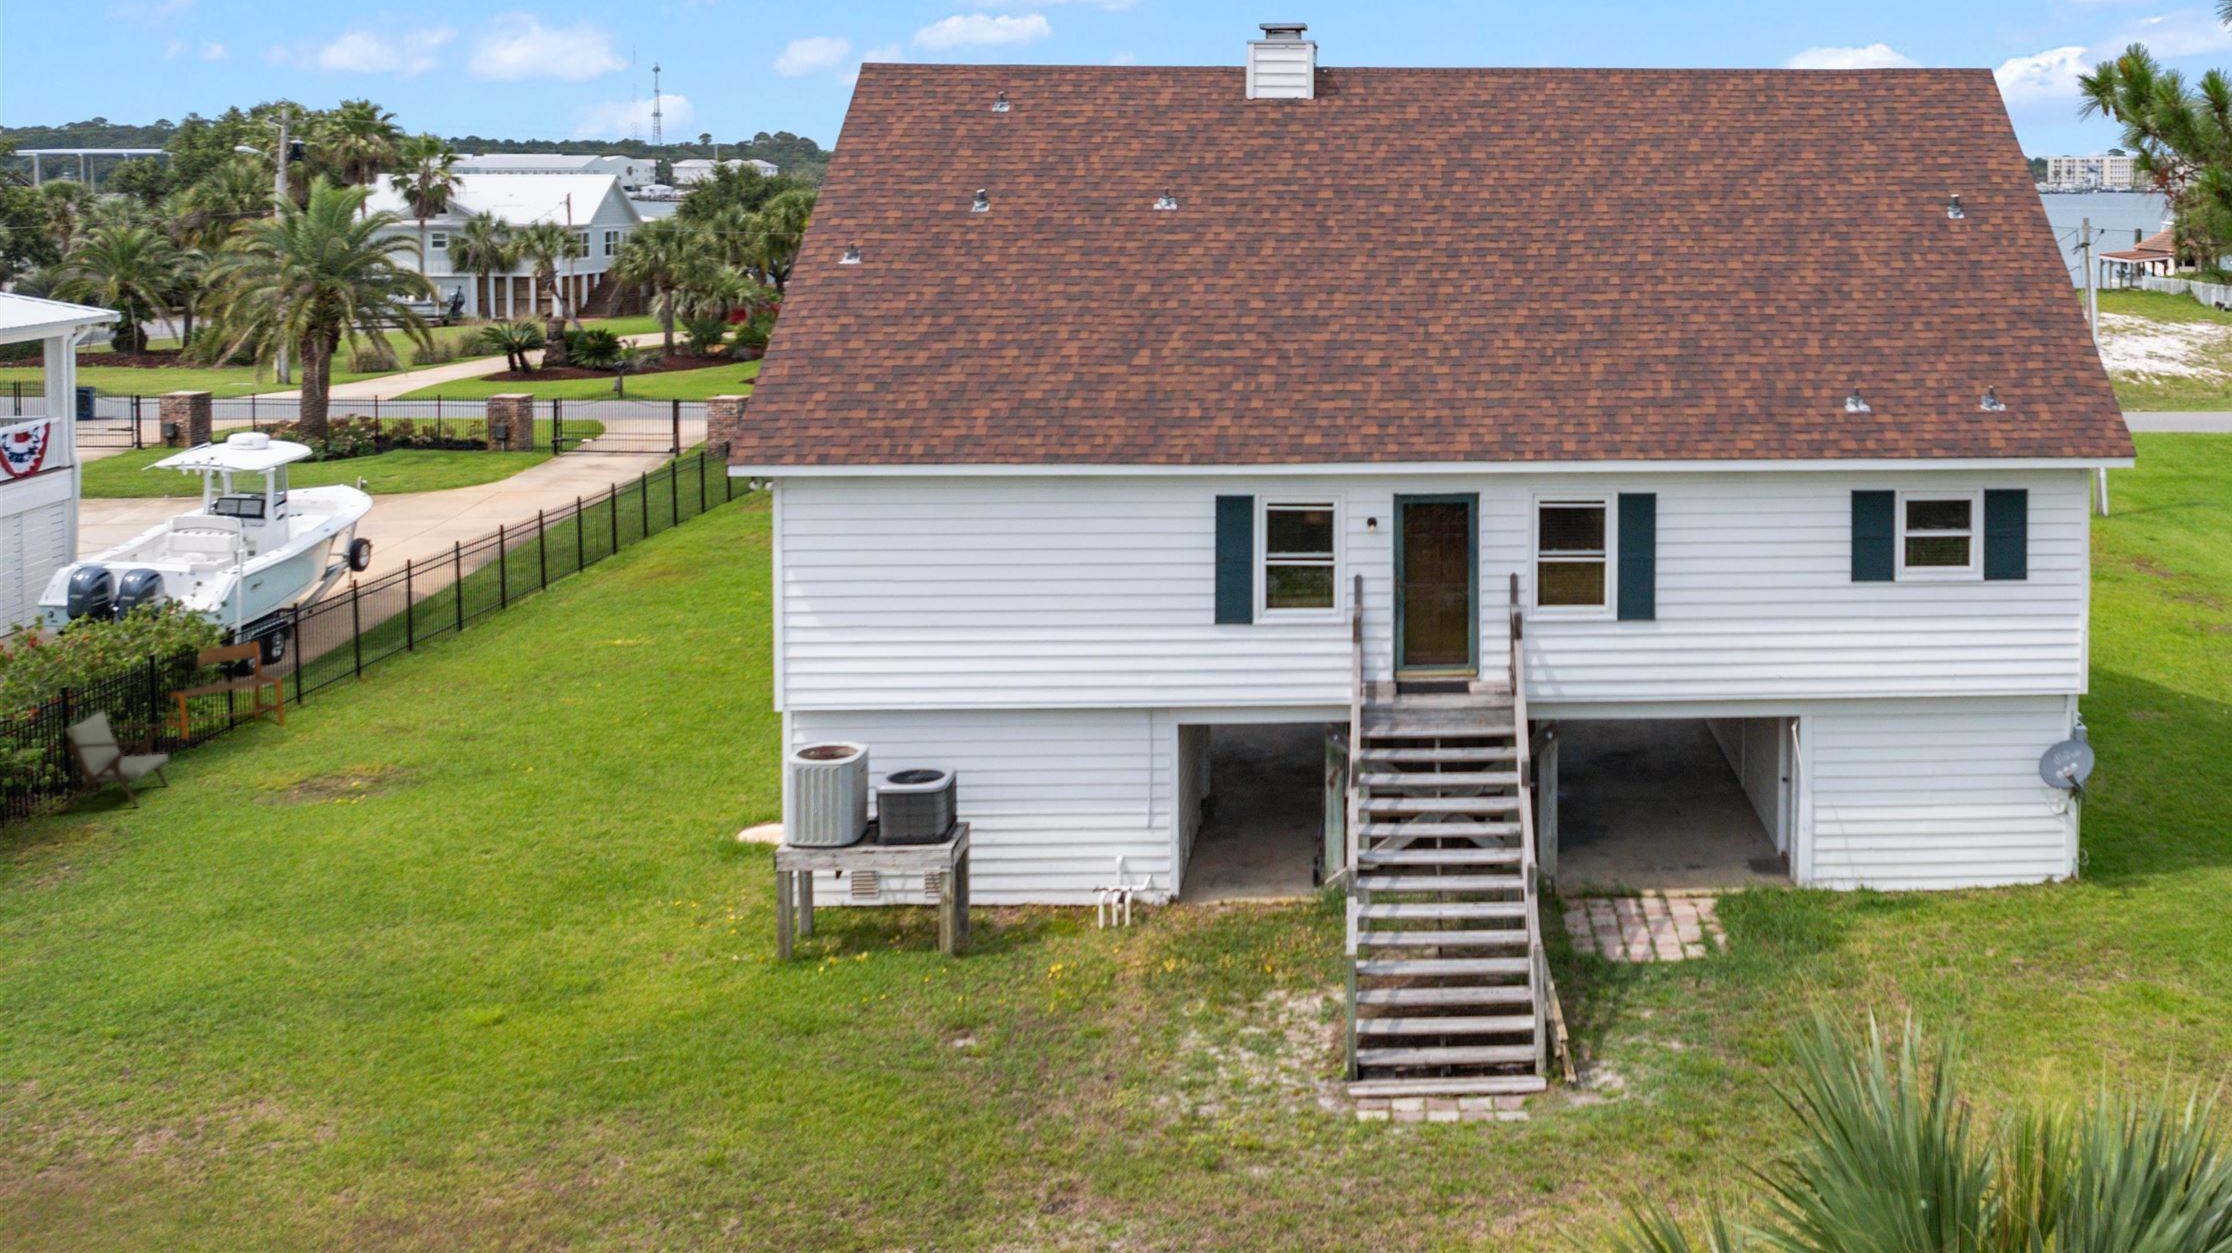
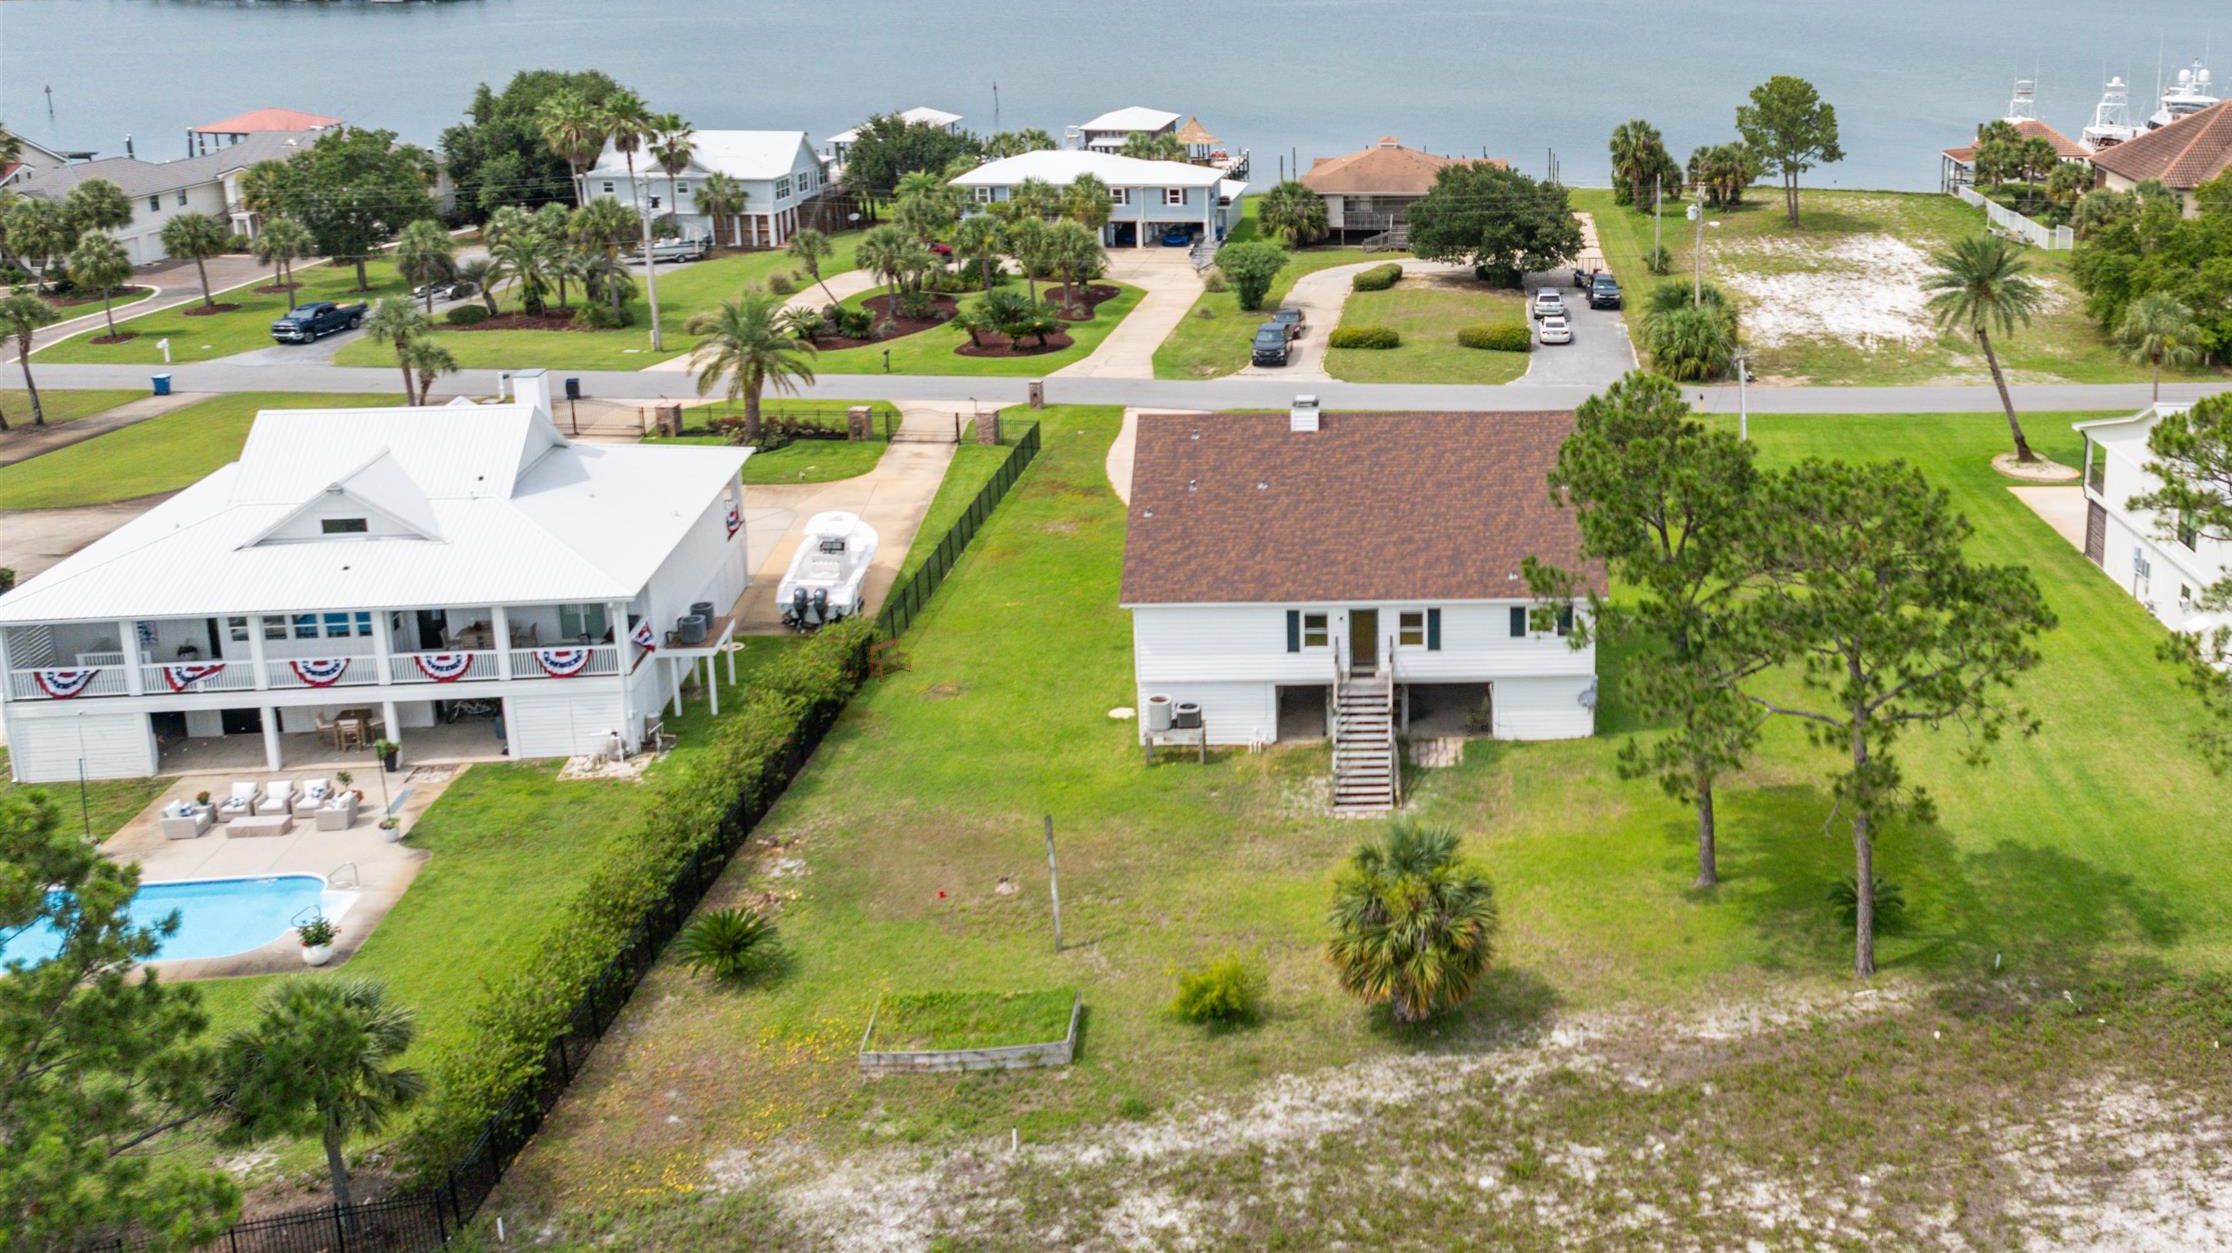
lounge chair: present [61,712,168,811] -> present [1465,697,1489,728]

